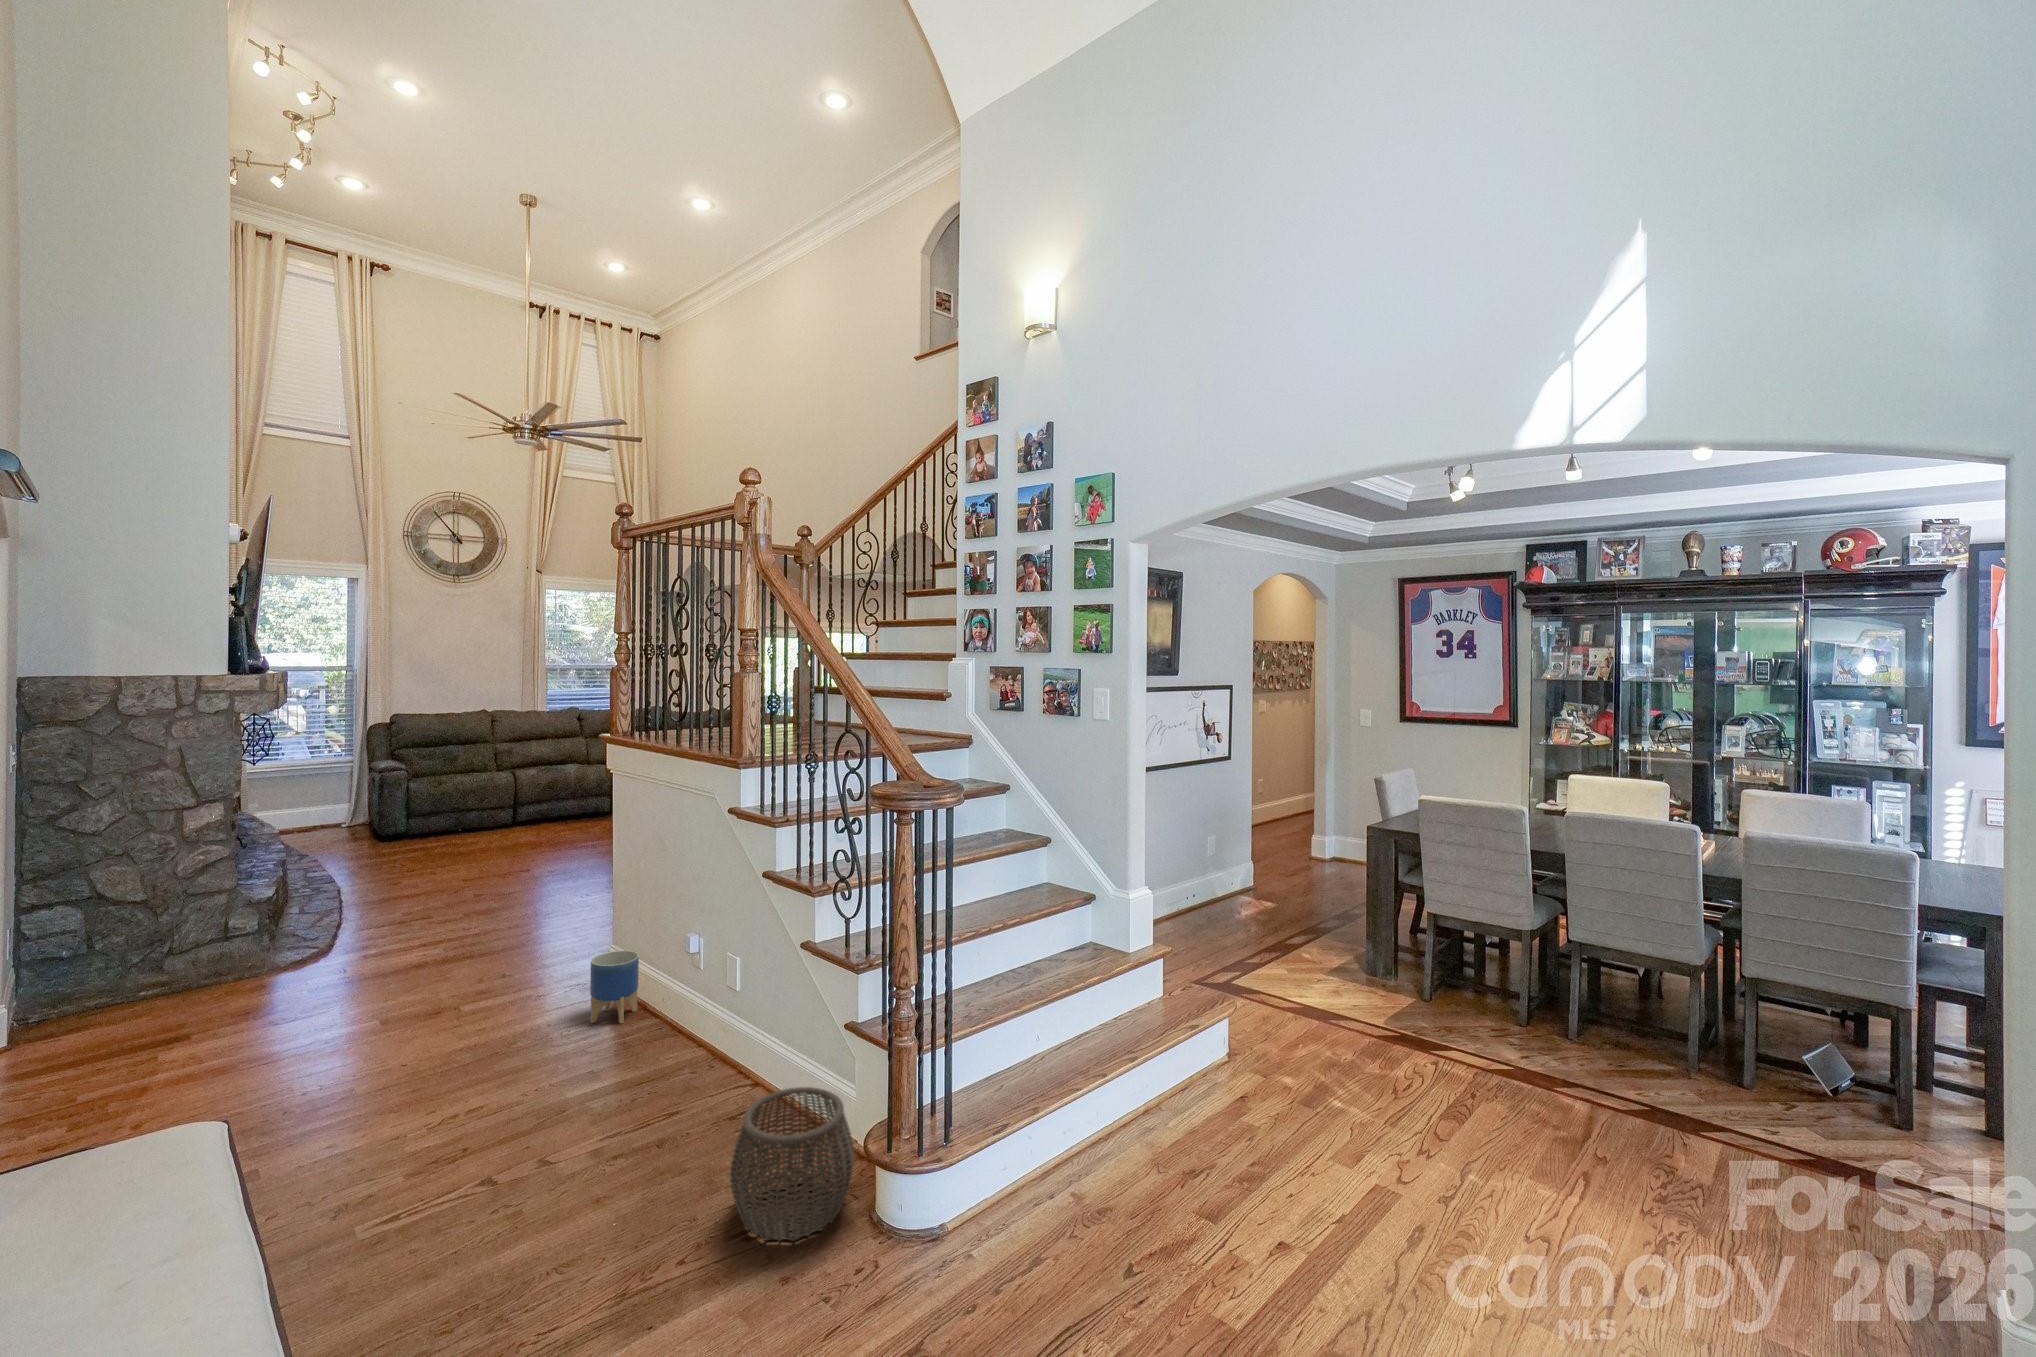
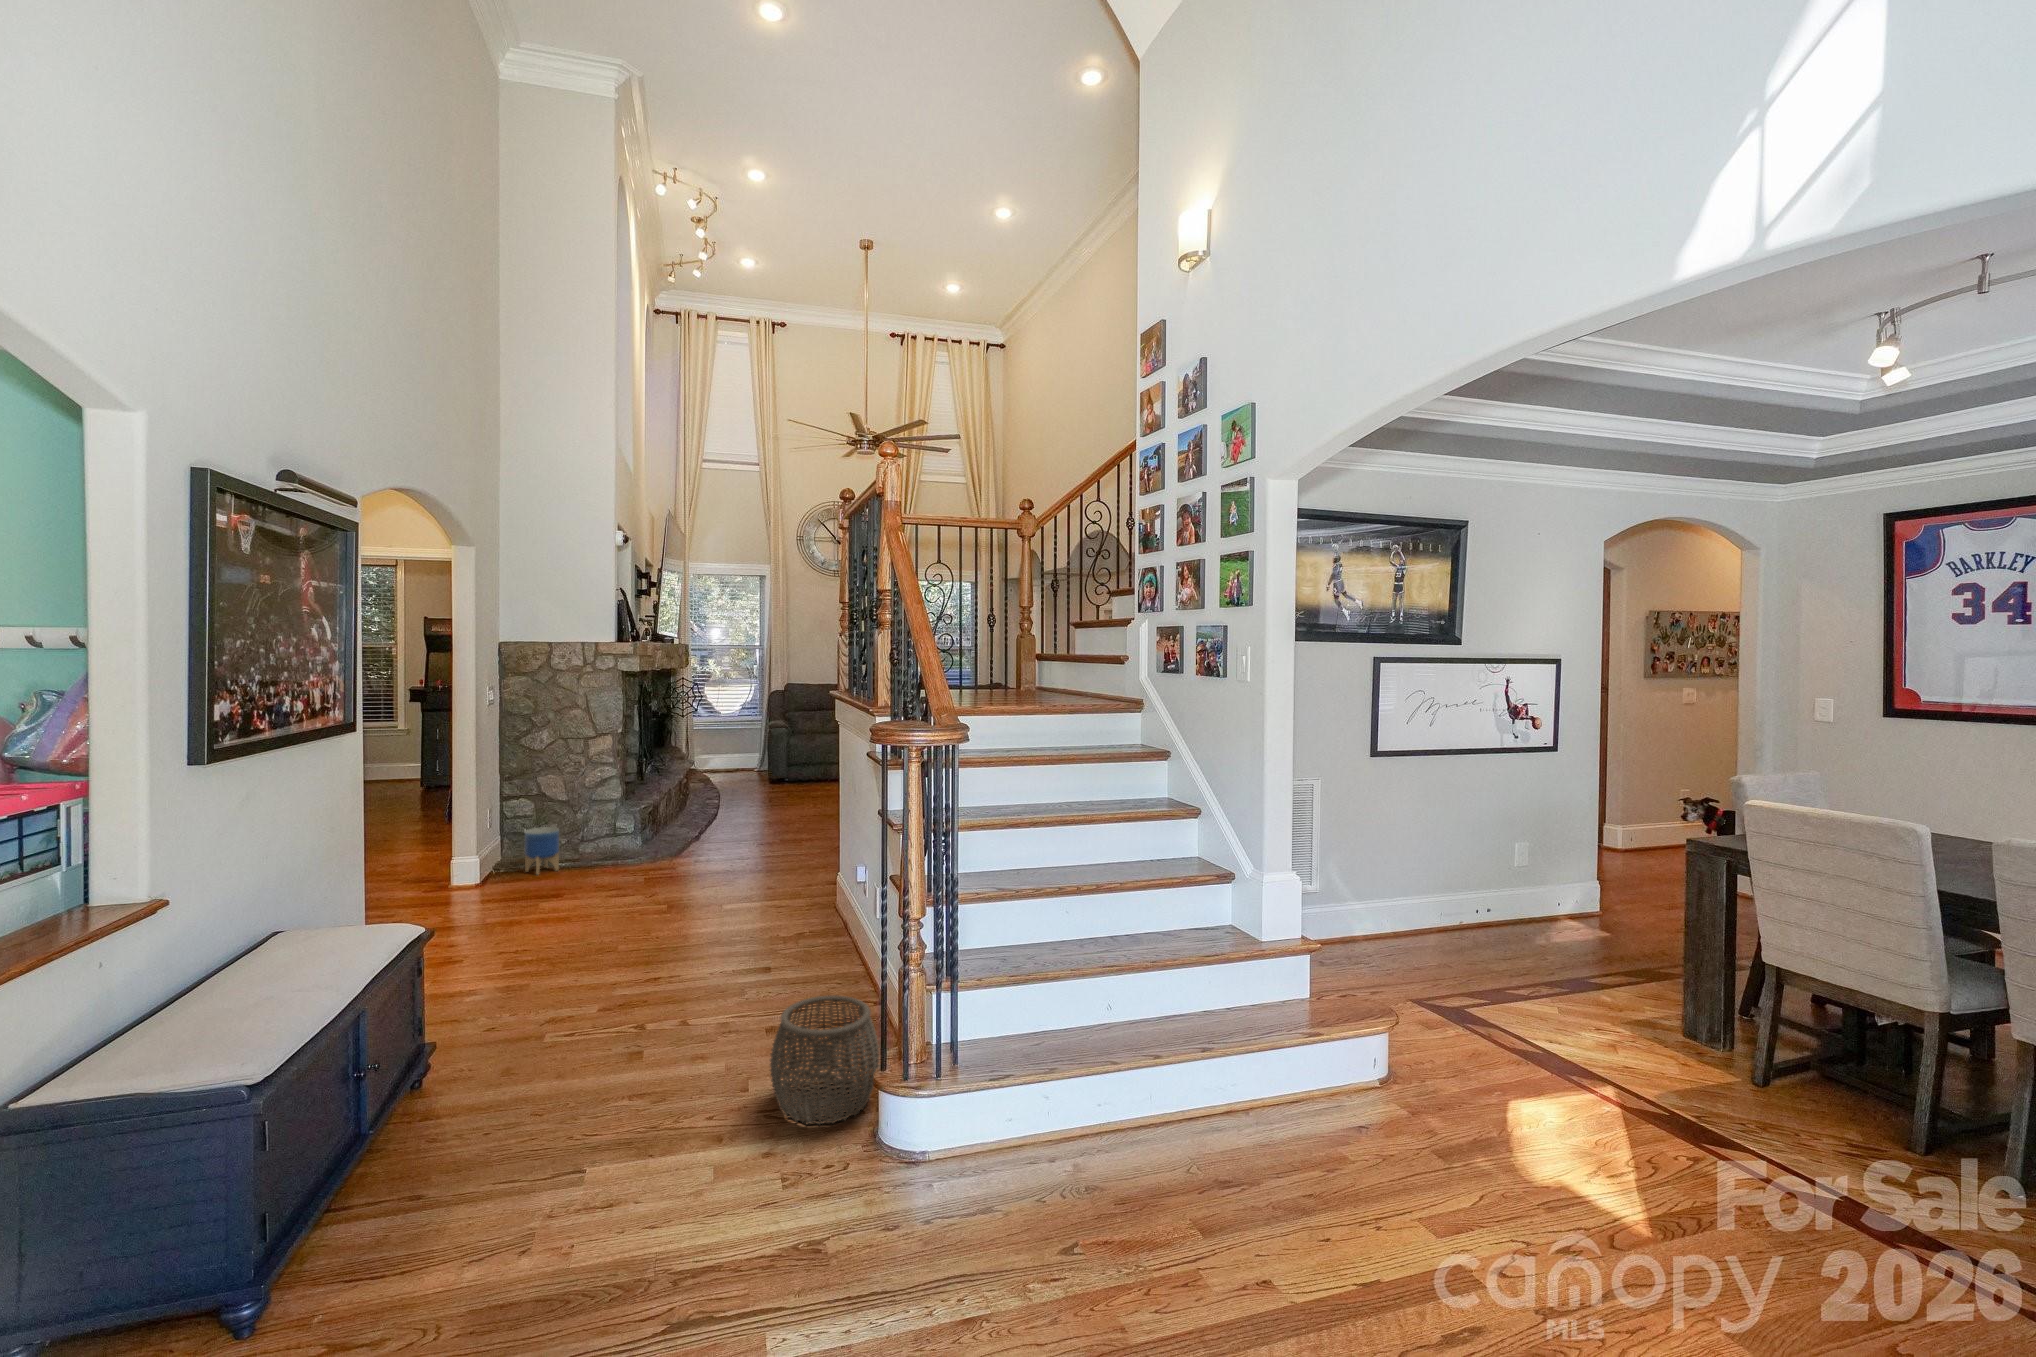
planter: present [590,950,639,1024] -> present [525,827,559,875]

